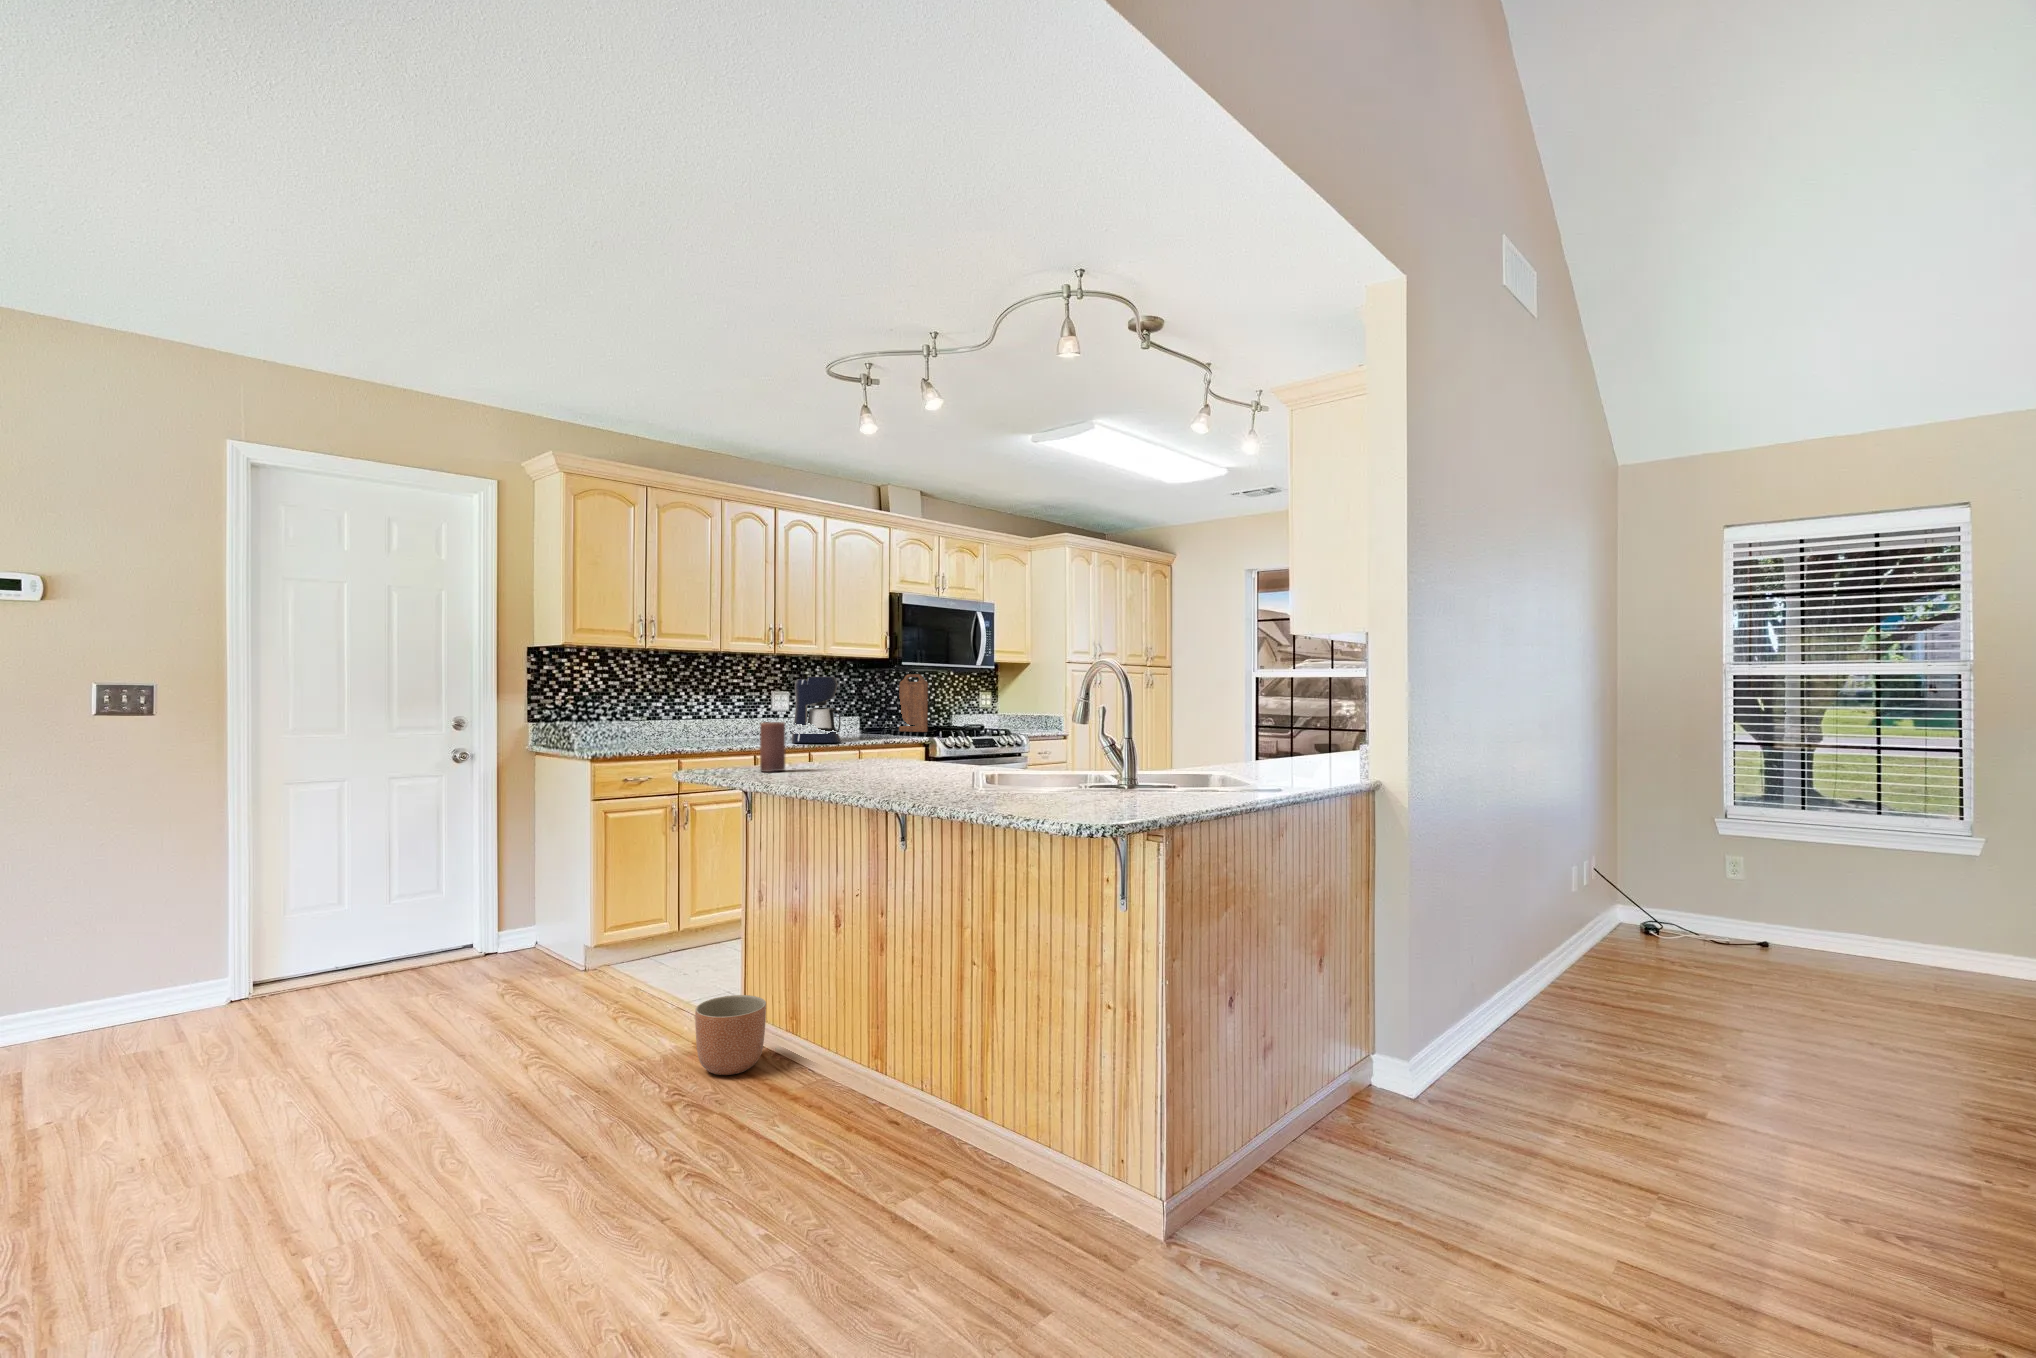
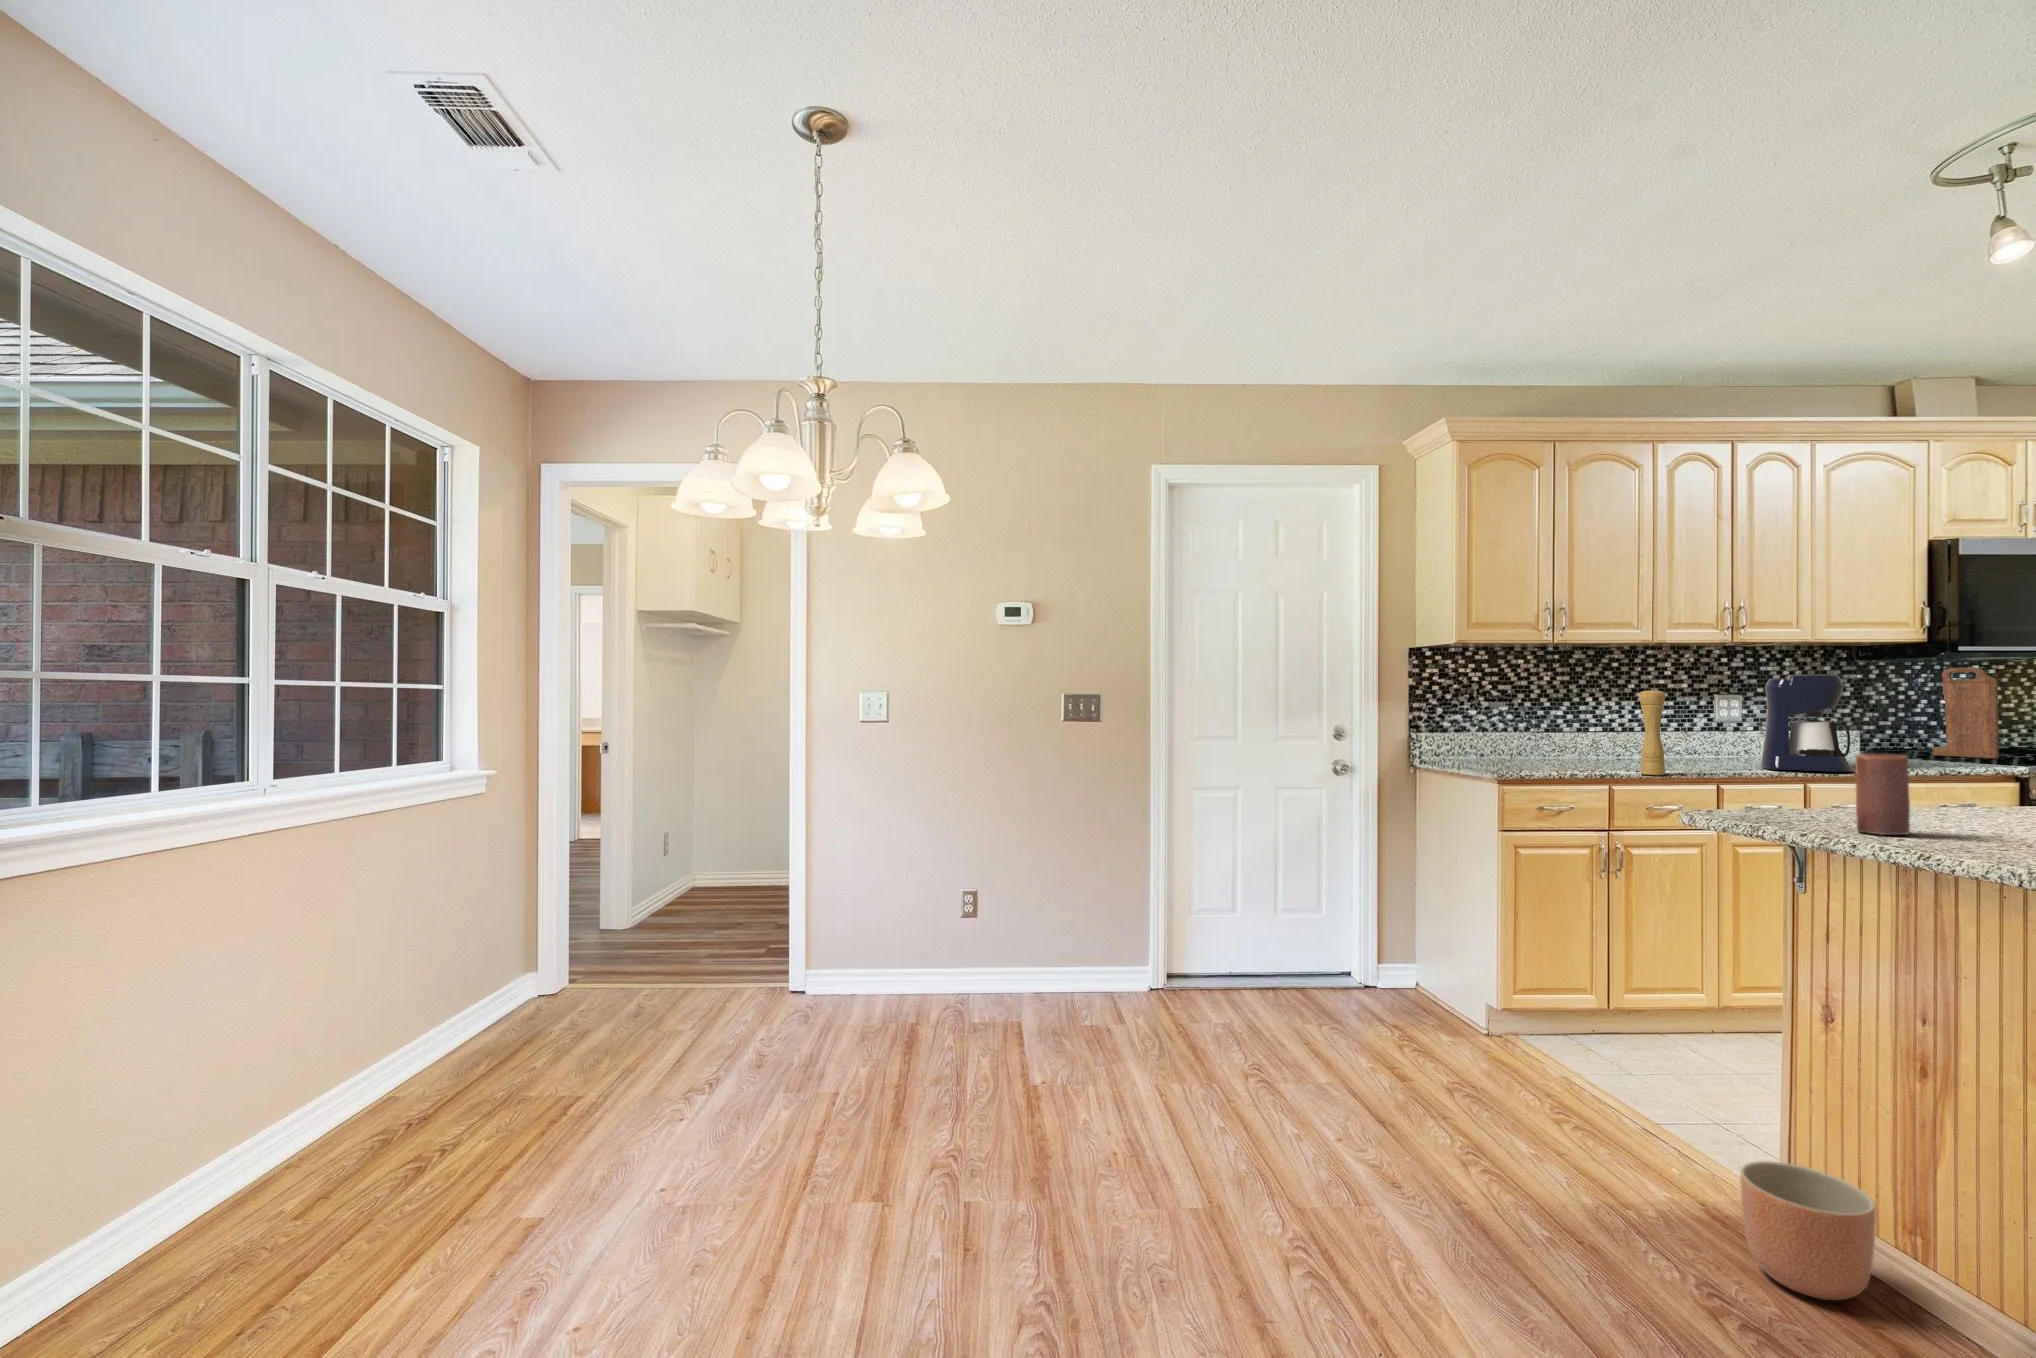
pepper mill: none [706,685,724,750] -> present [1639,689,1665,775]

